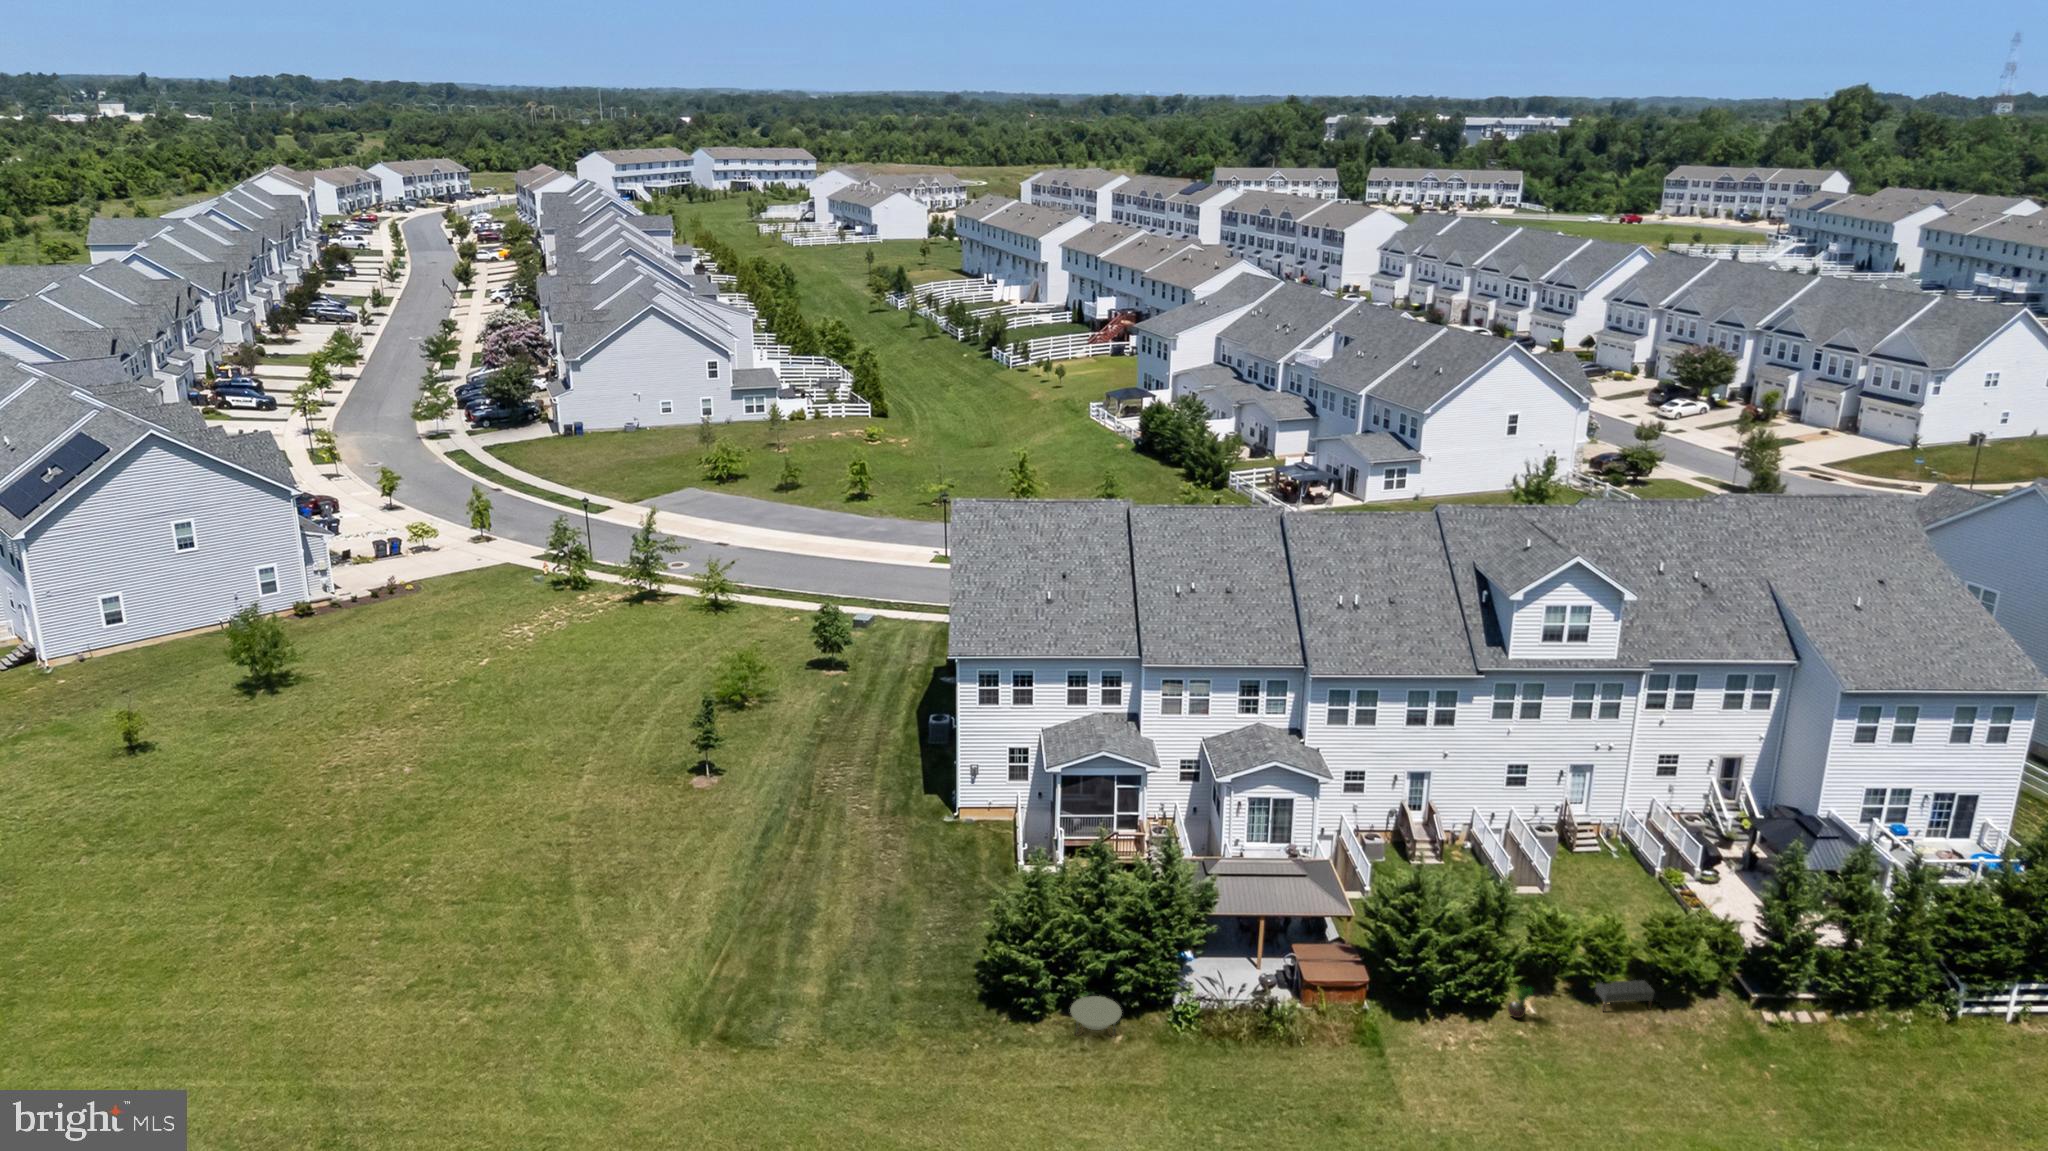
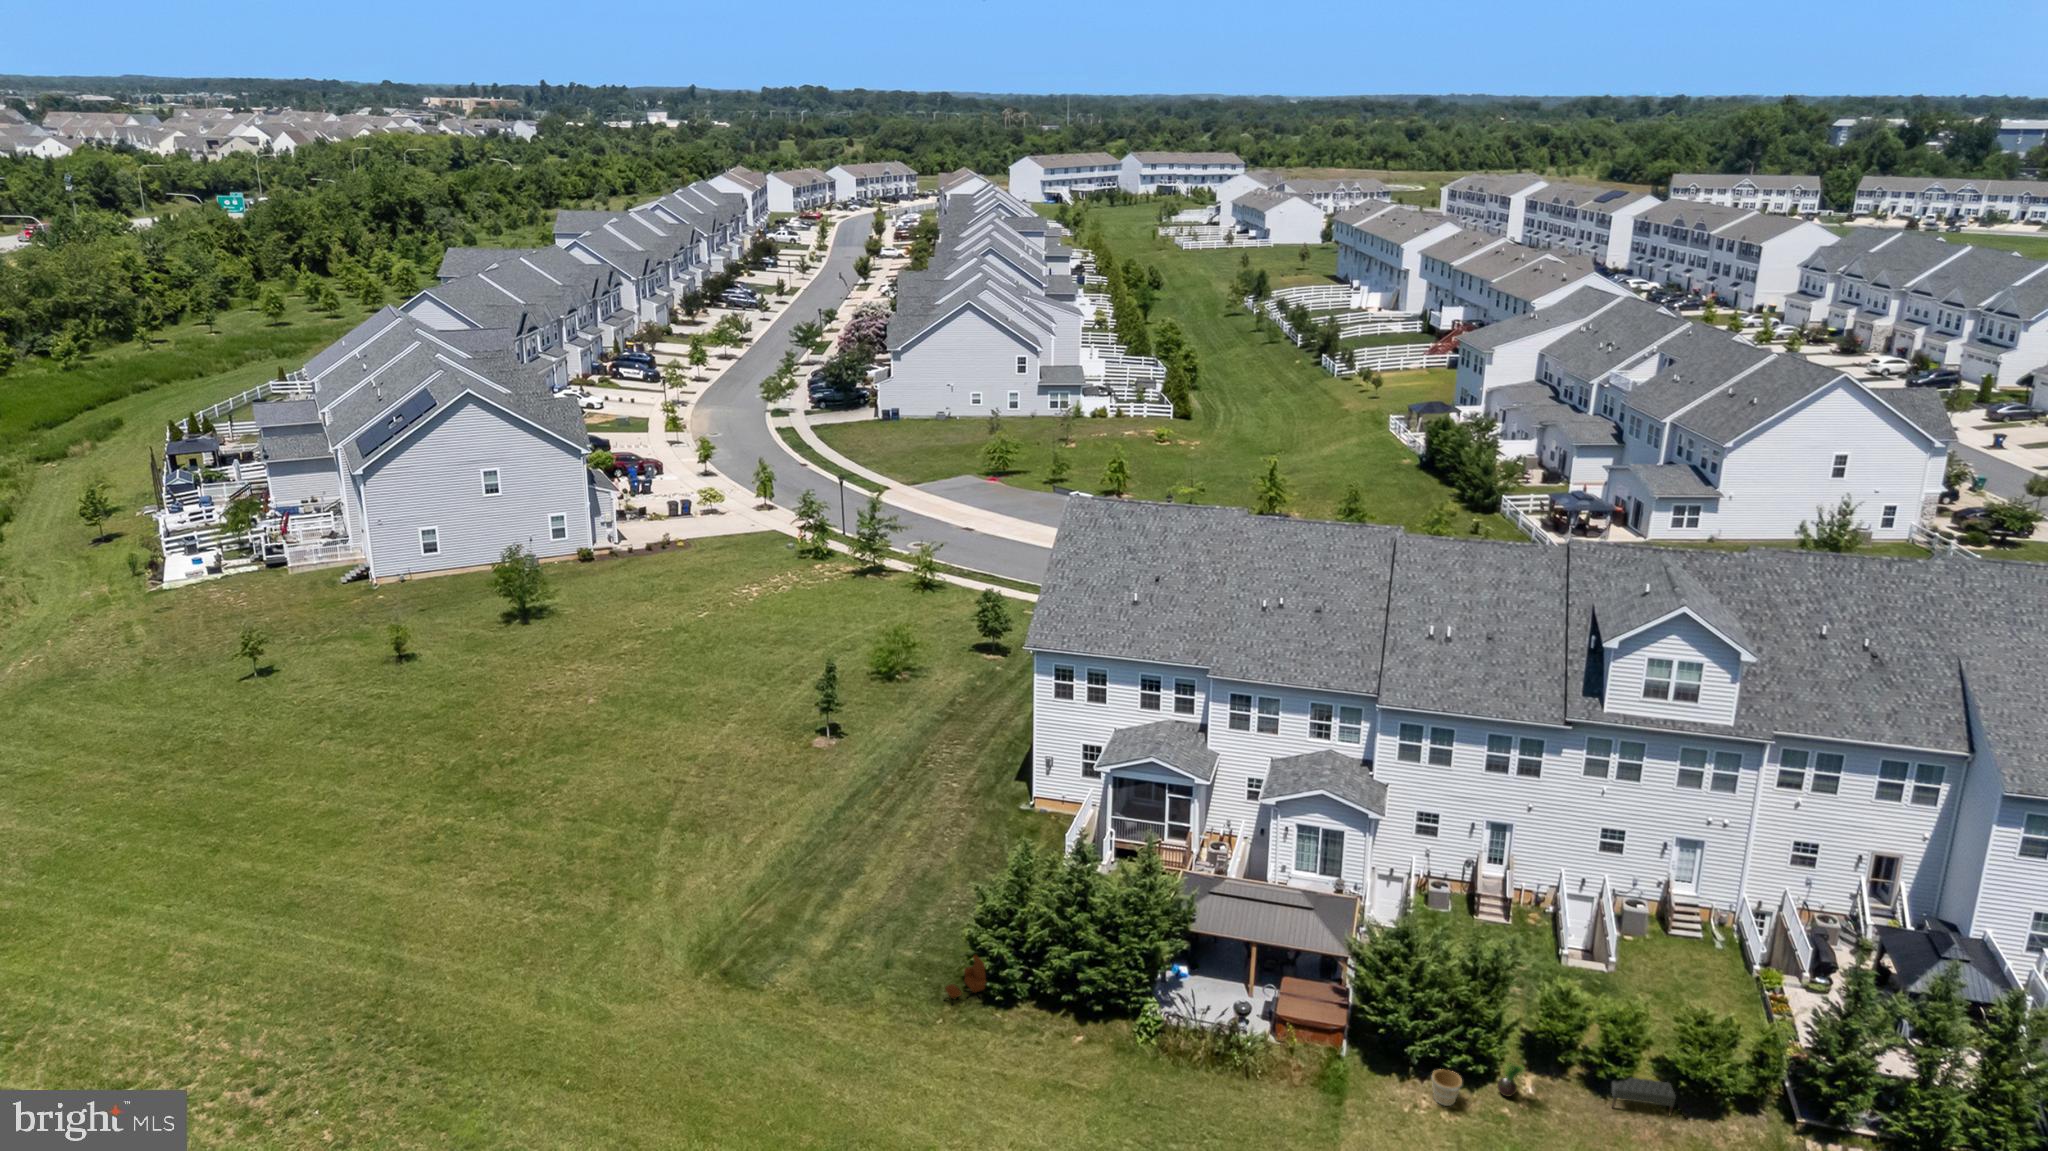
lounge chair: none [975,973,1016,1030] -> present [945,955,986,1001]
round table: present [1070,996,1122,1037] -> none [1030,991,1081,1036]
wooden bucket: none [1457,1004,1486,1037] -> present [1432,1070,1462,1106]

